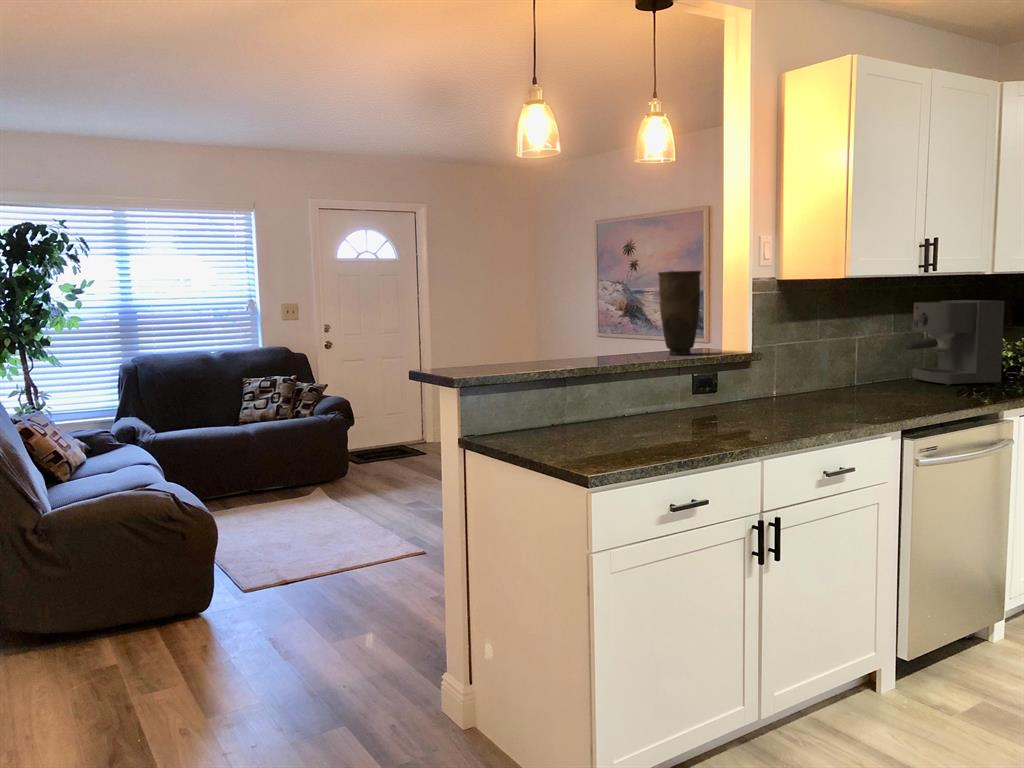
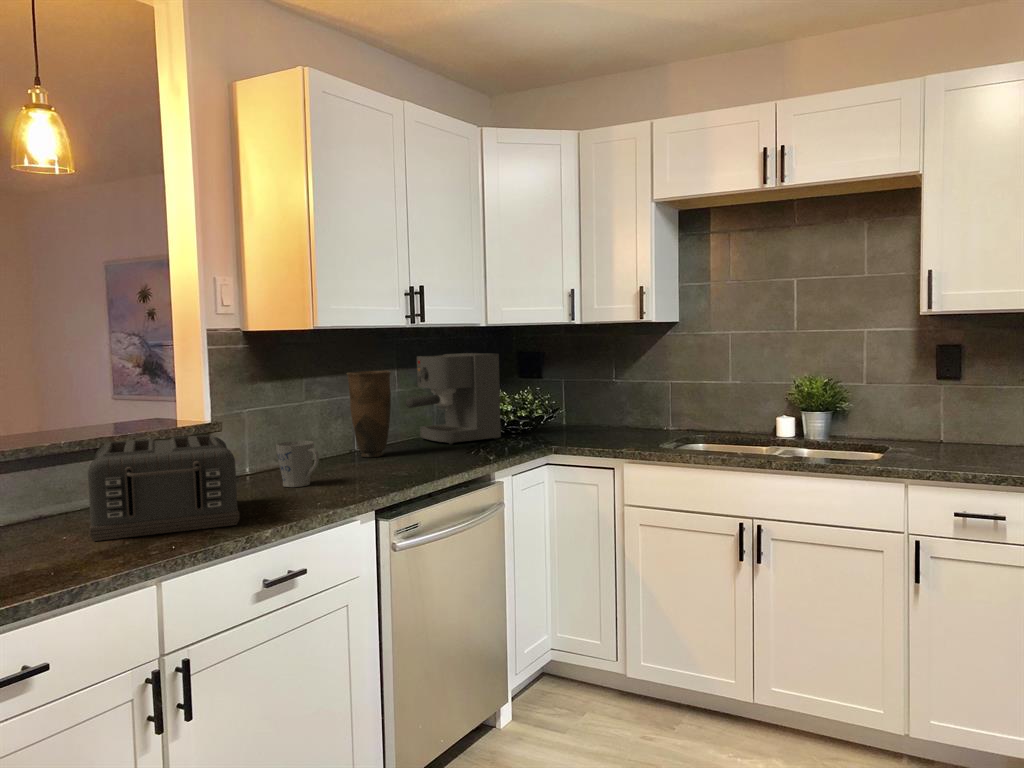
vase: present [658,271,701,355] -> present [347,371,391,457]
toaster: none [686,361,804,430] -> present [88,435,239,541]
mug: none [809,371,848,408] -> present [276,441,319,487]

